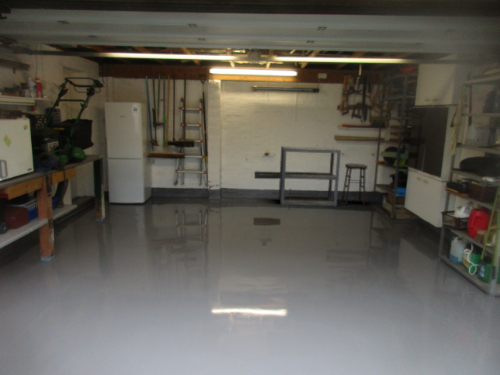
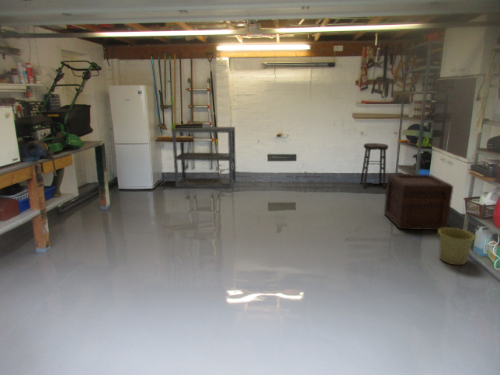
shelving unit: present [279,146,341,206] -> present [172,127,236,188]
wooden crate: none [367,191,430,241] -> present [384,174,453,230]
bucket: none [418,238,452,270] -> present [437,228,476,265]

